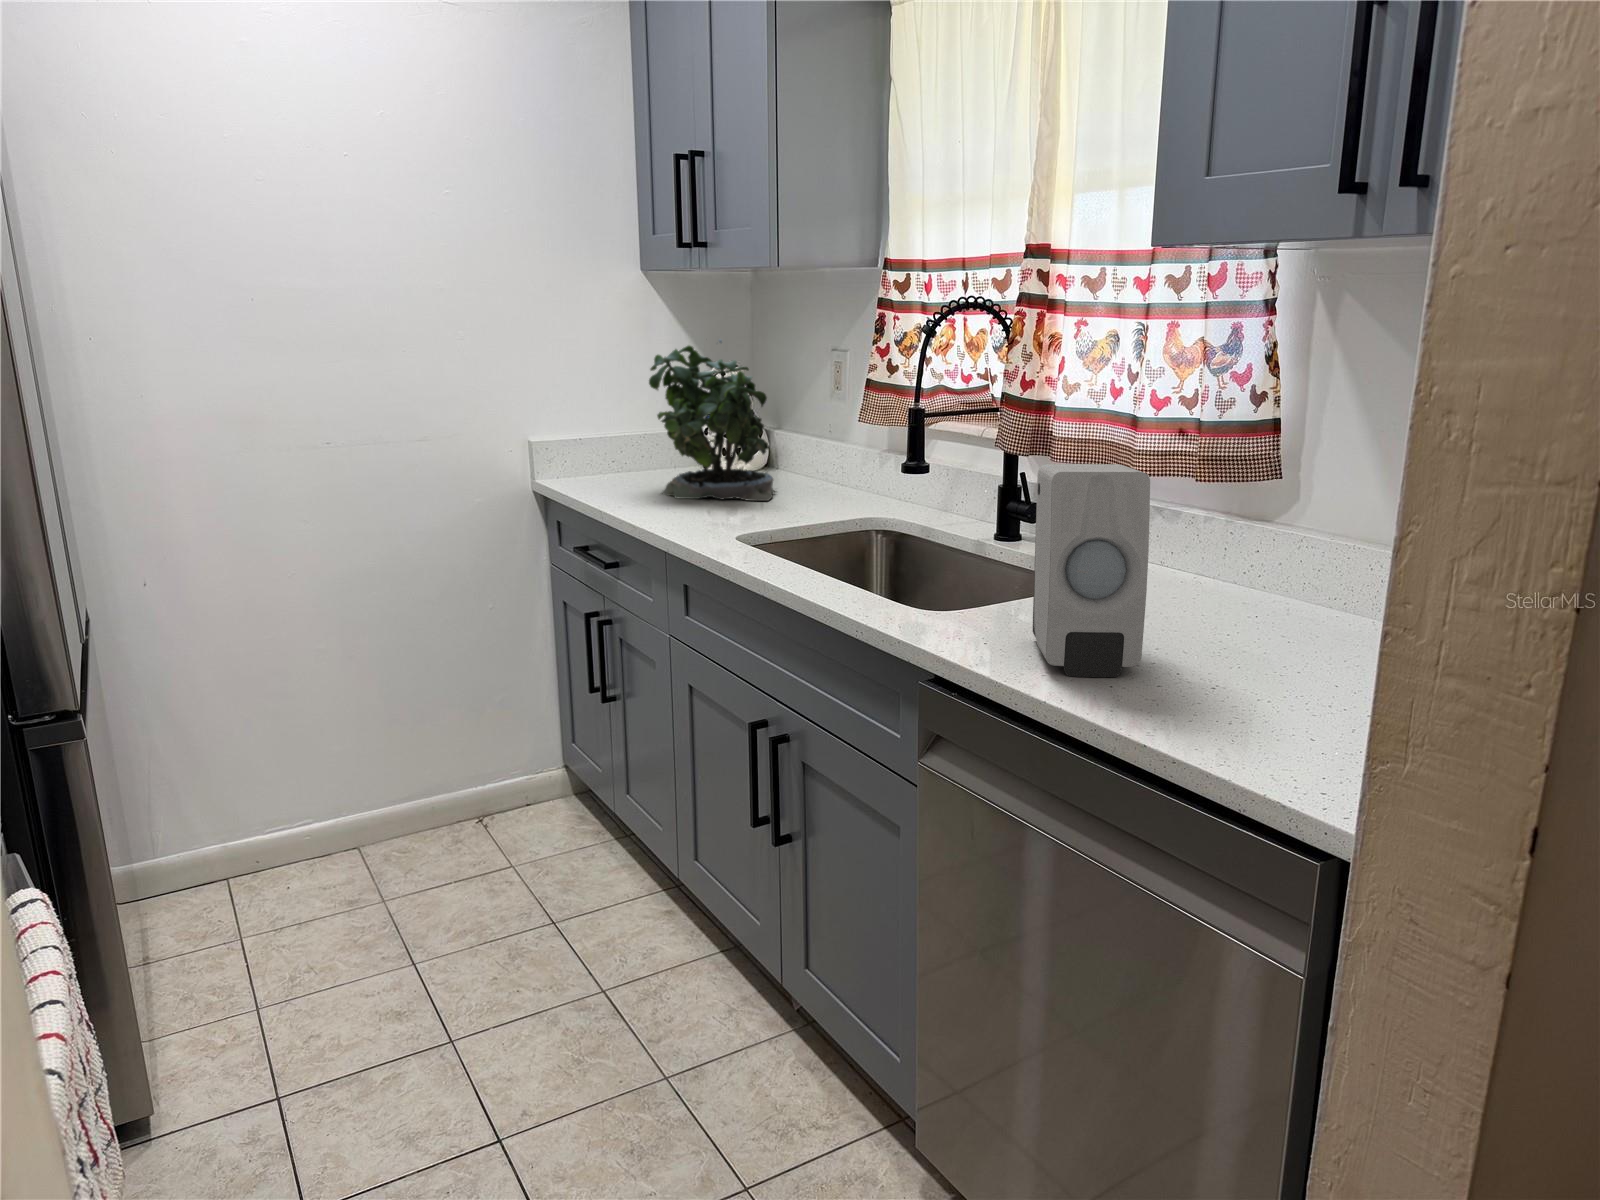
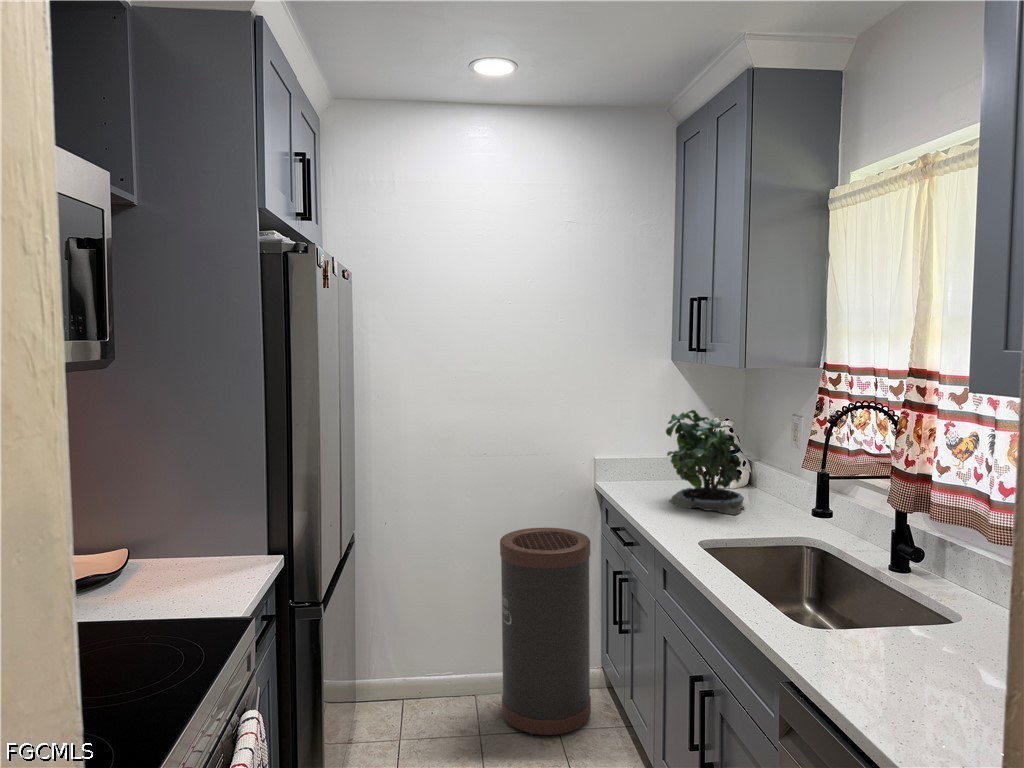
soap dispenser: present [1033,464,1150,677] -> none [868,542,953,720]
trash can: none [382,559,558,885] -> present [500,528,591,736]

